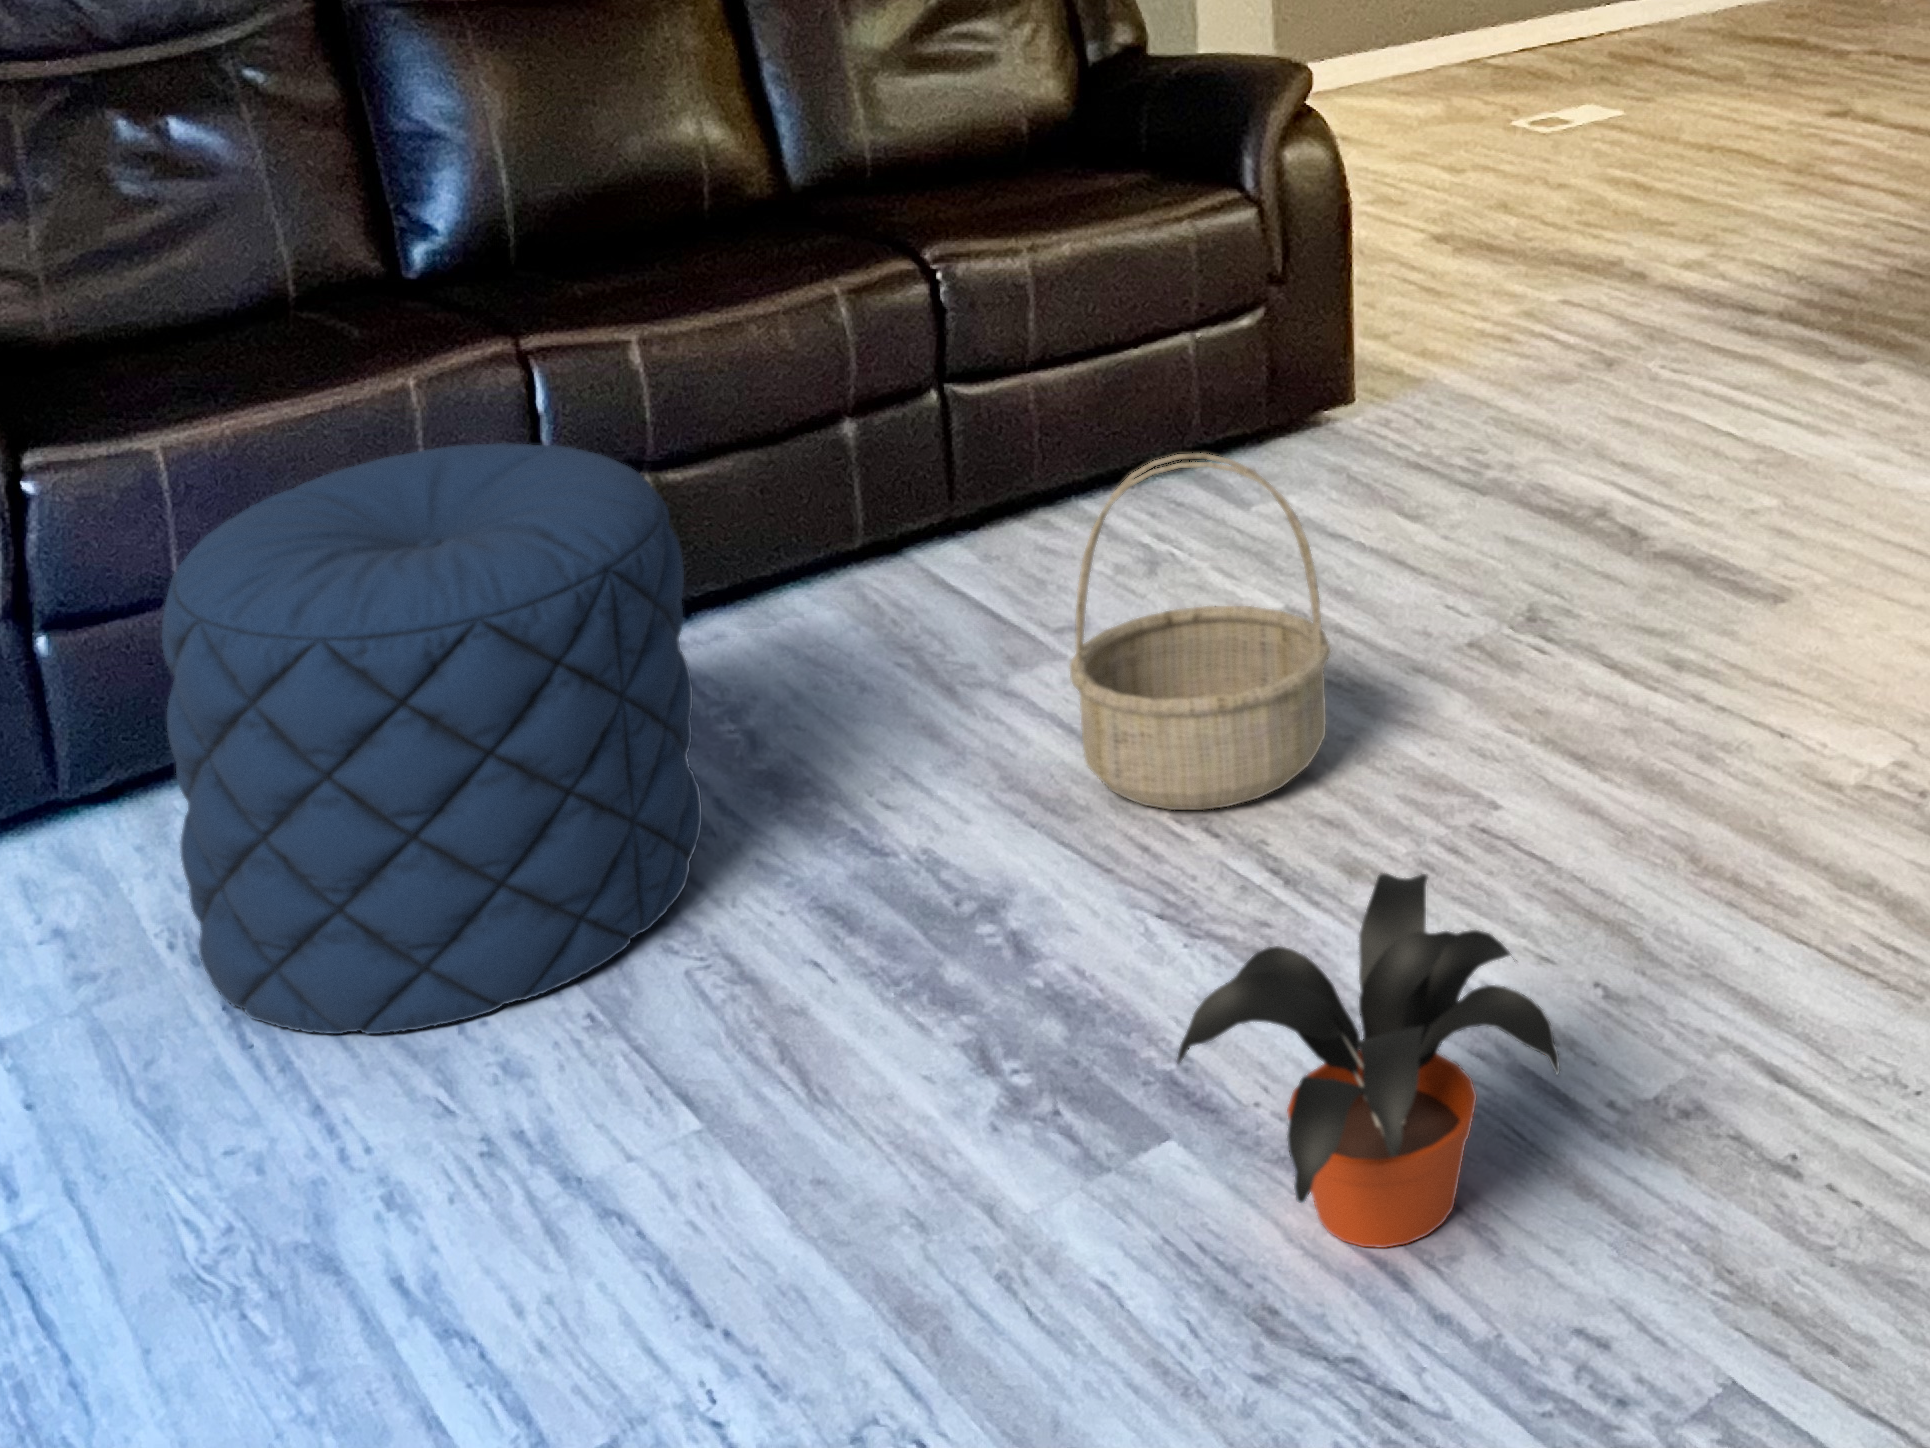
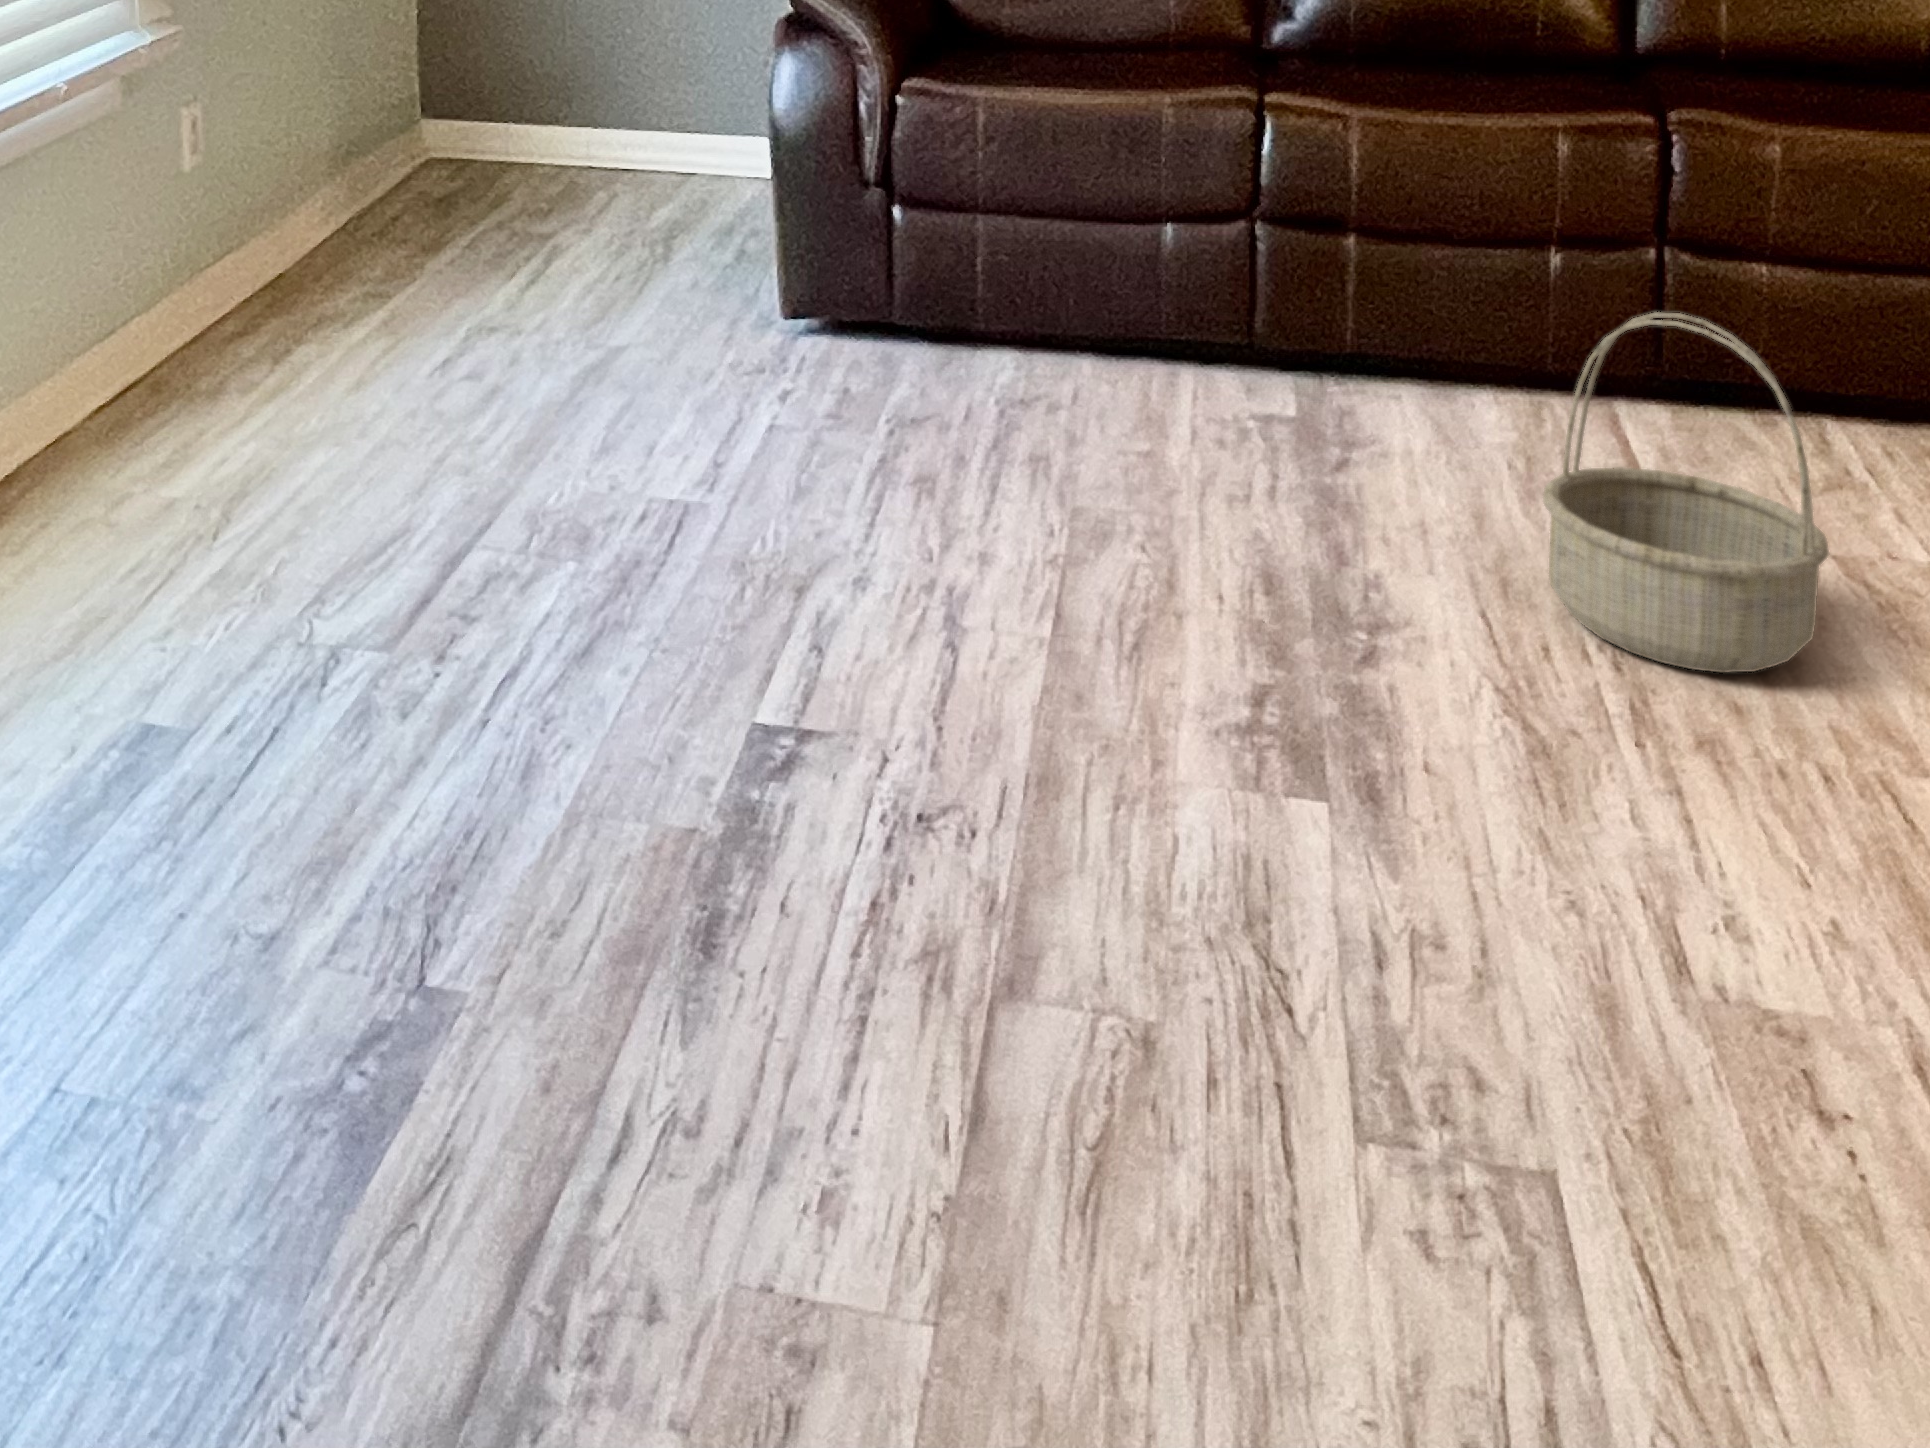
pouf: present [162,443,702,1034] -> none [879,132,1239,528]
potted plant: present [1177,874,1560,1248] -> none [1251,670,1620,986]

